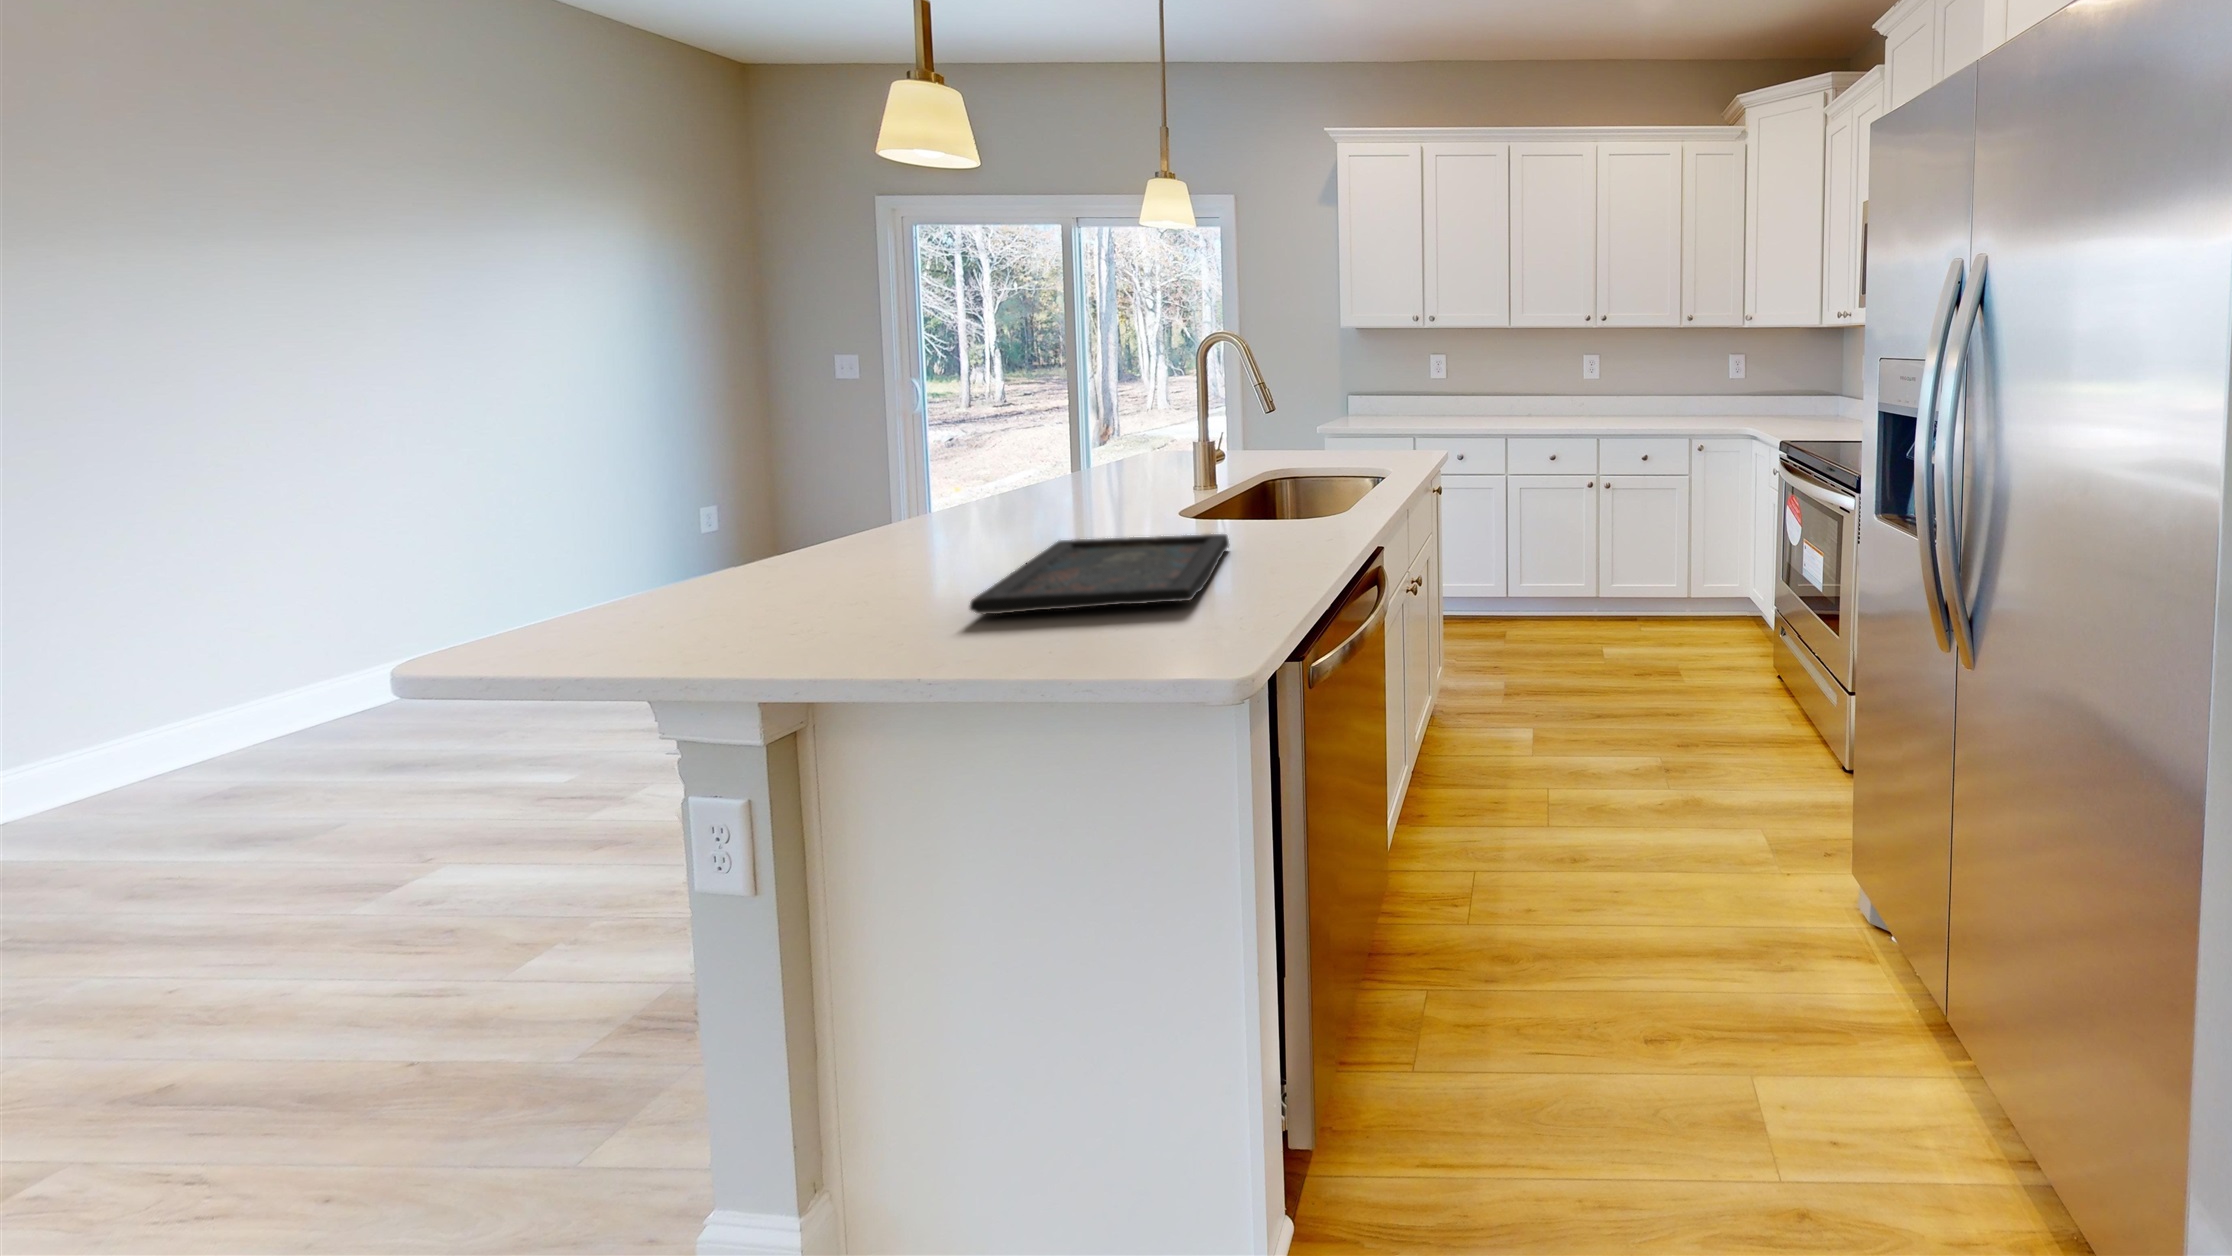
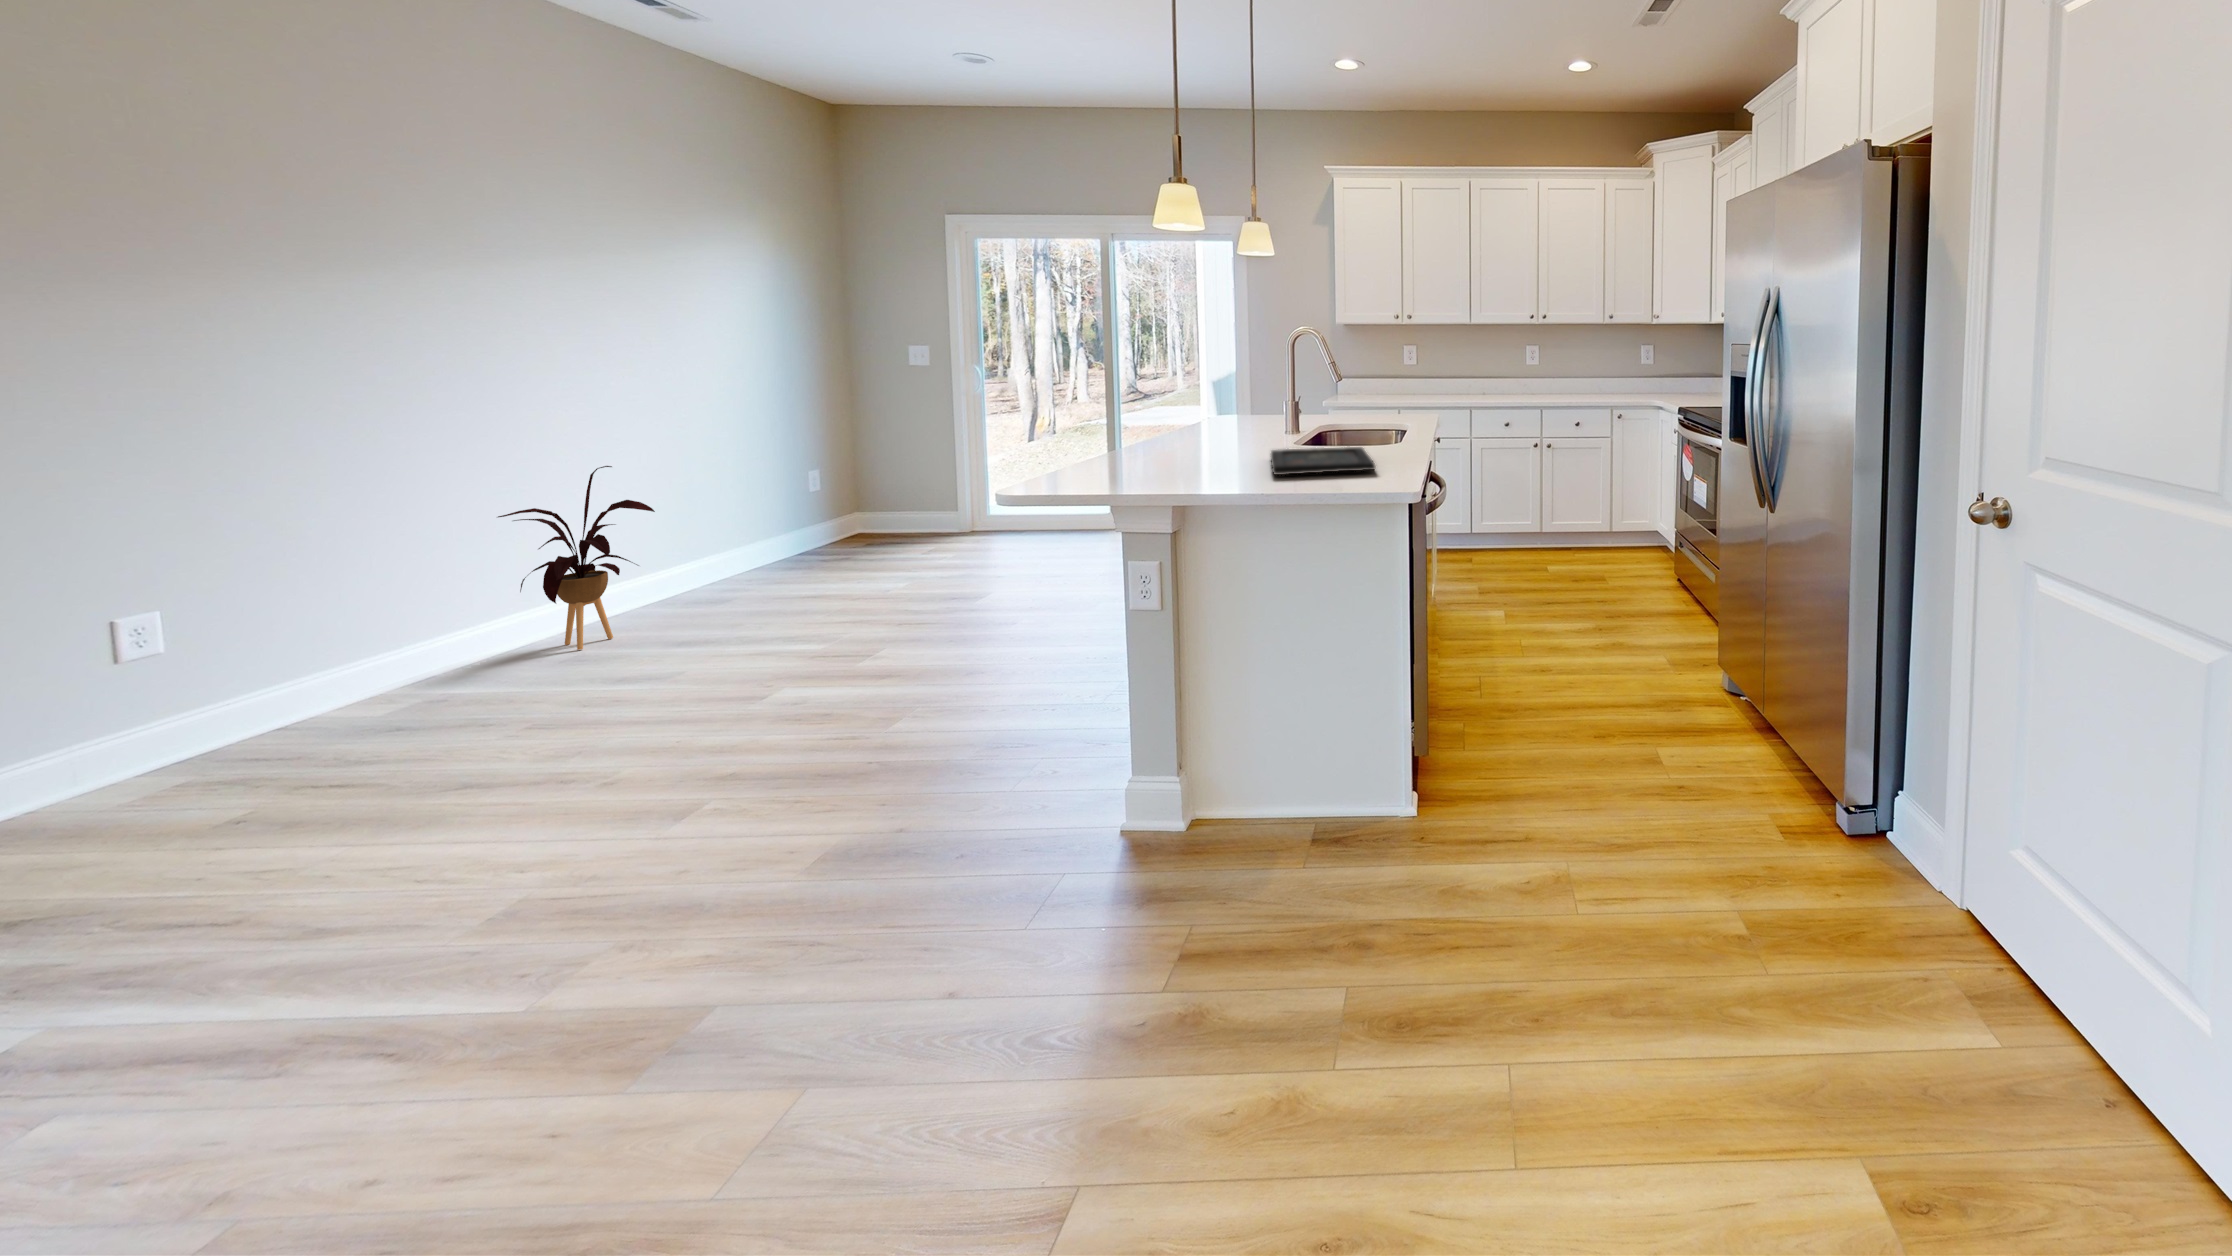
house plant: none [94,519,350,777] -> present [498,466,655,650]

